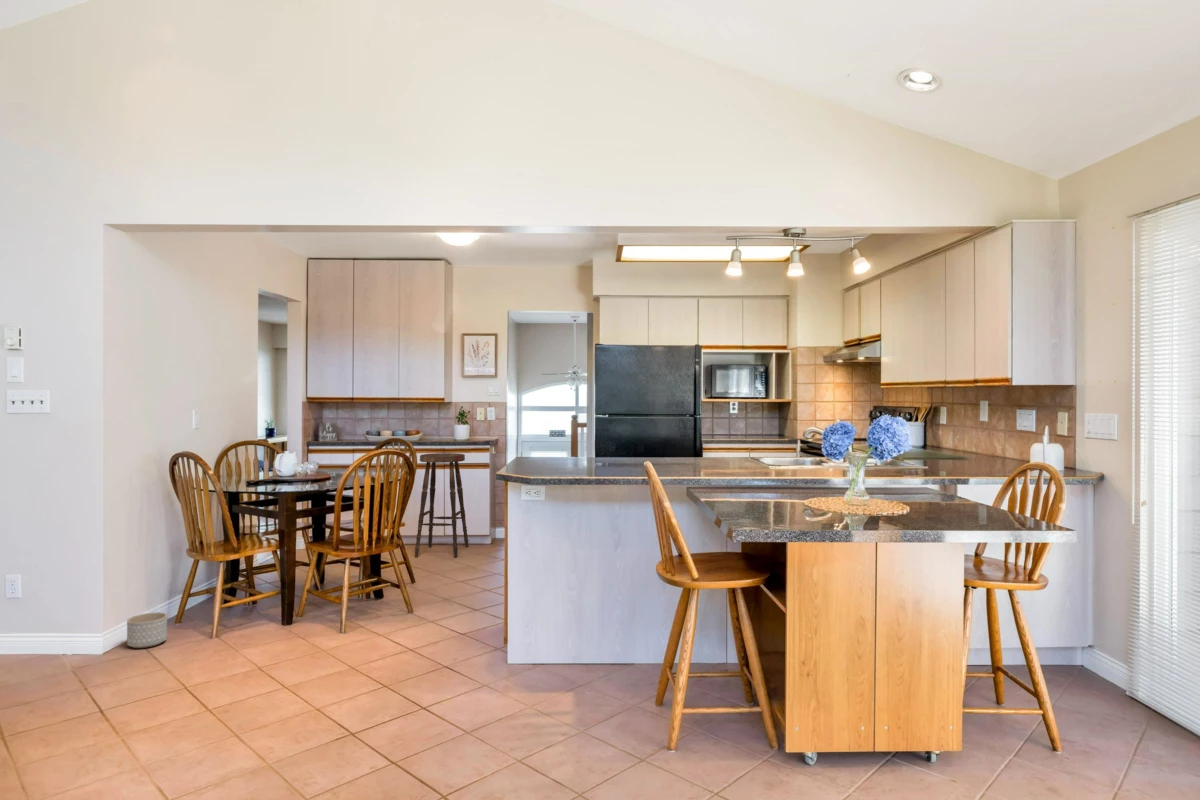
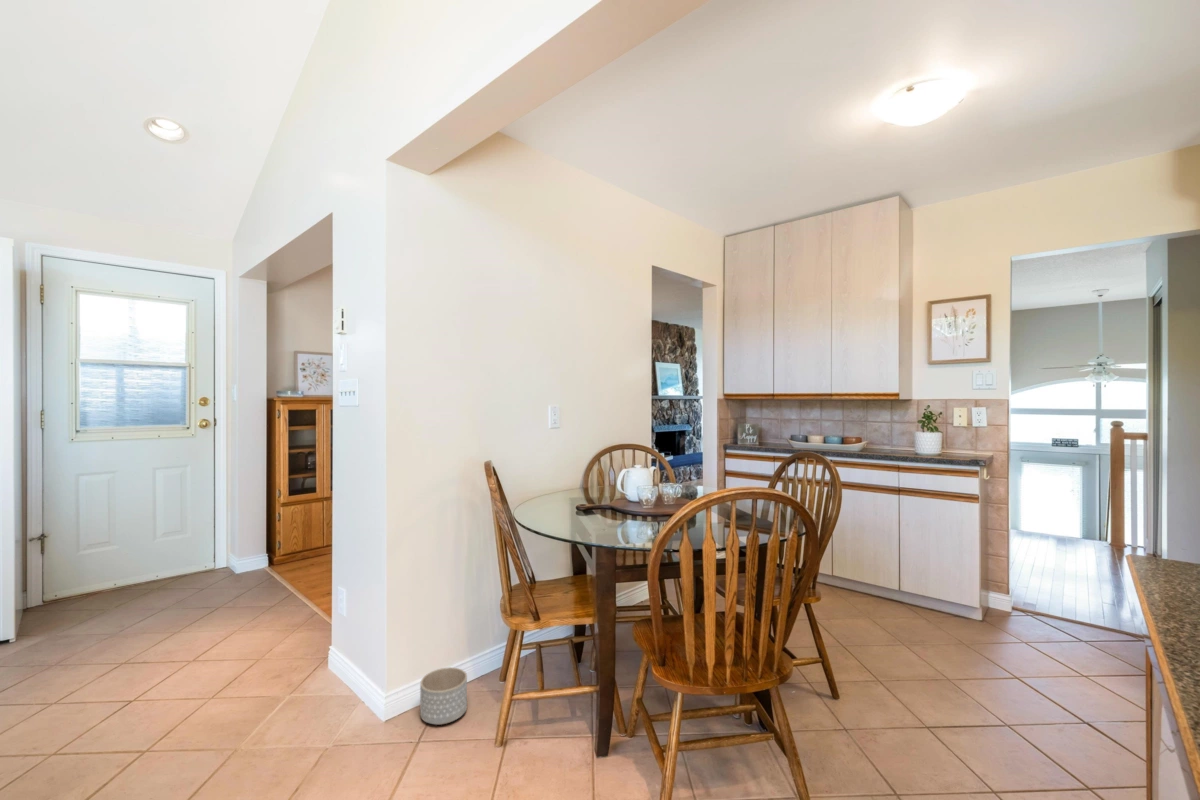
bar stool: present [415,453,468,557] -> none [849,473,941,644]

